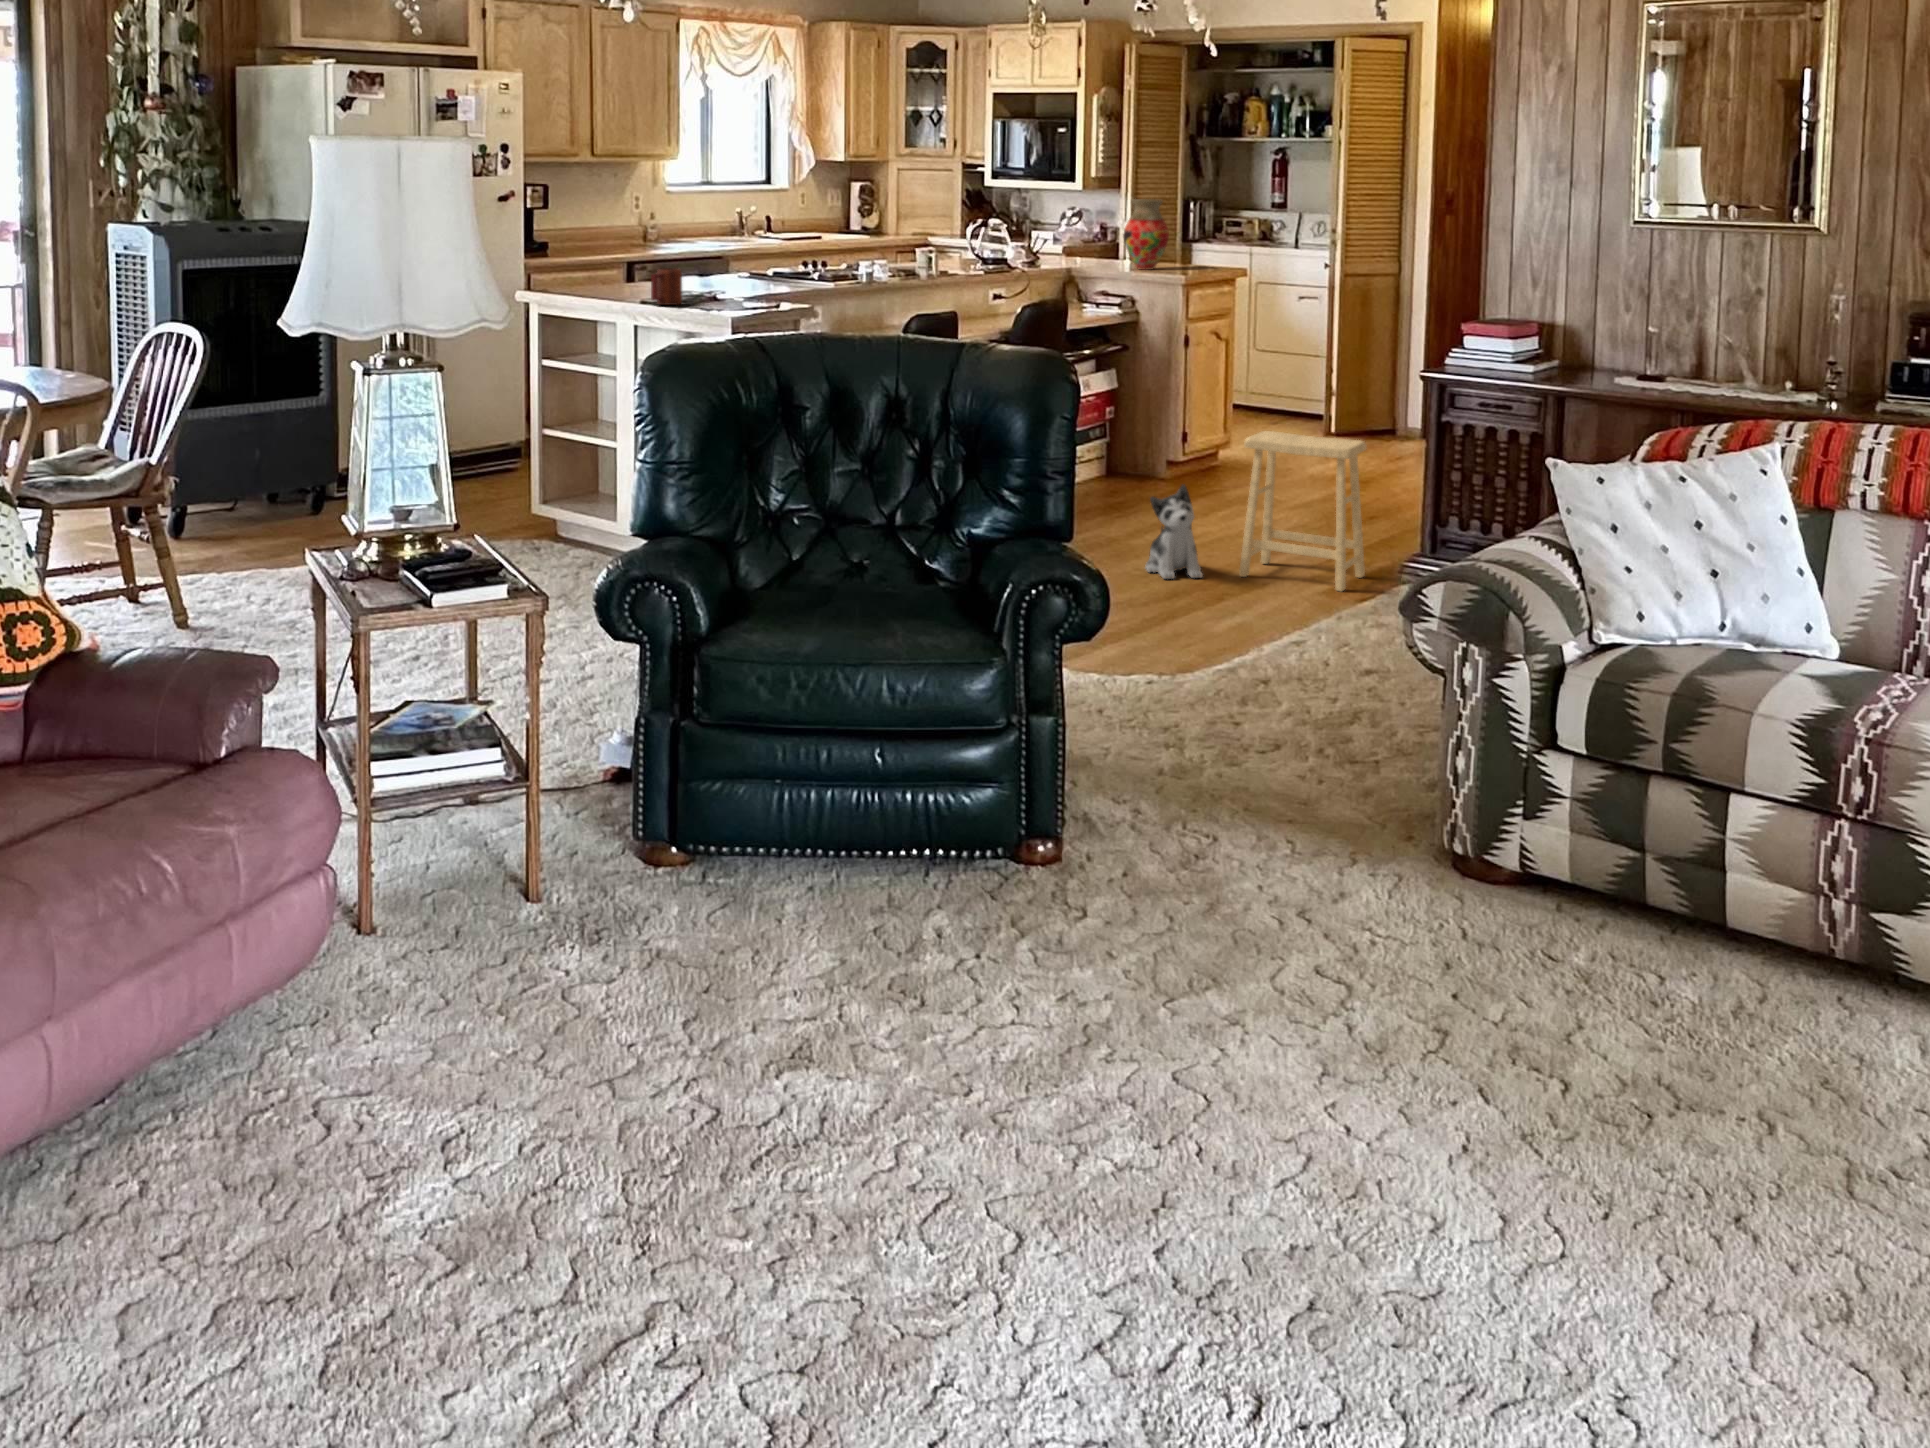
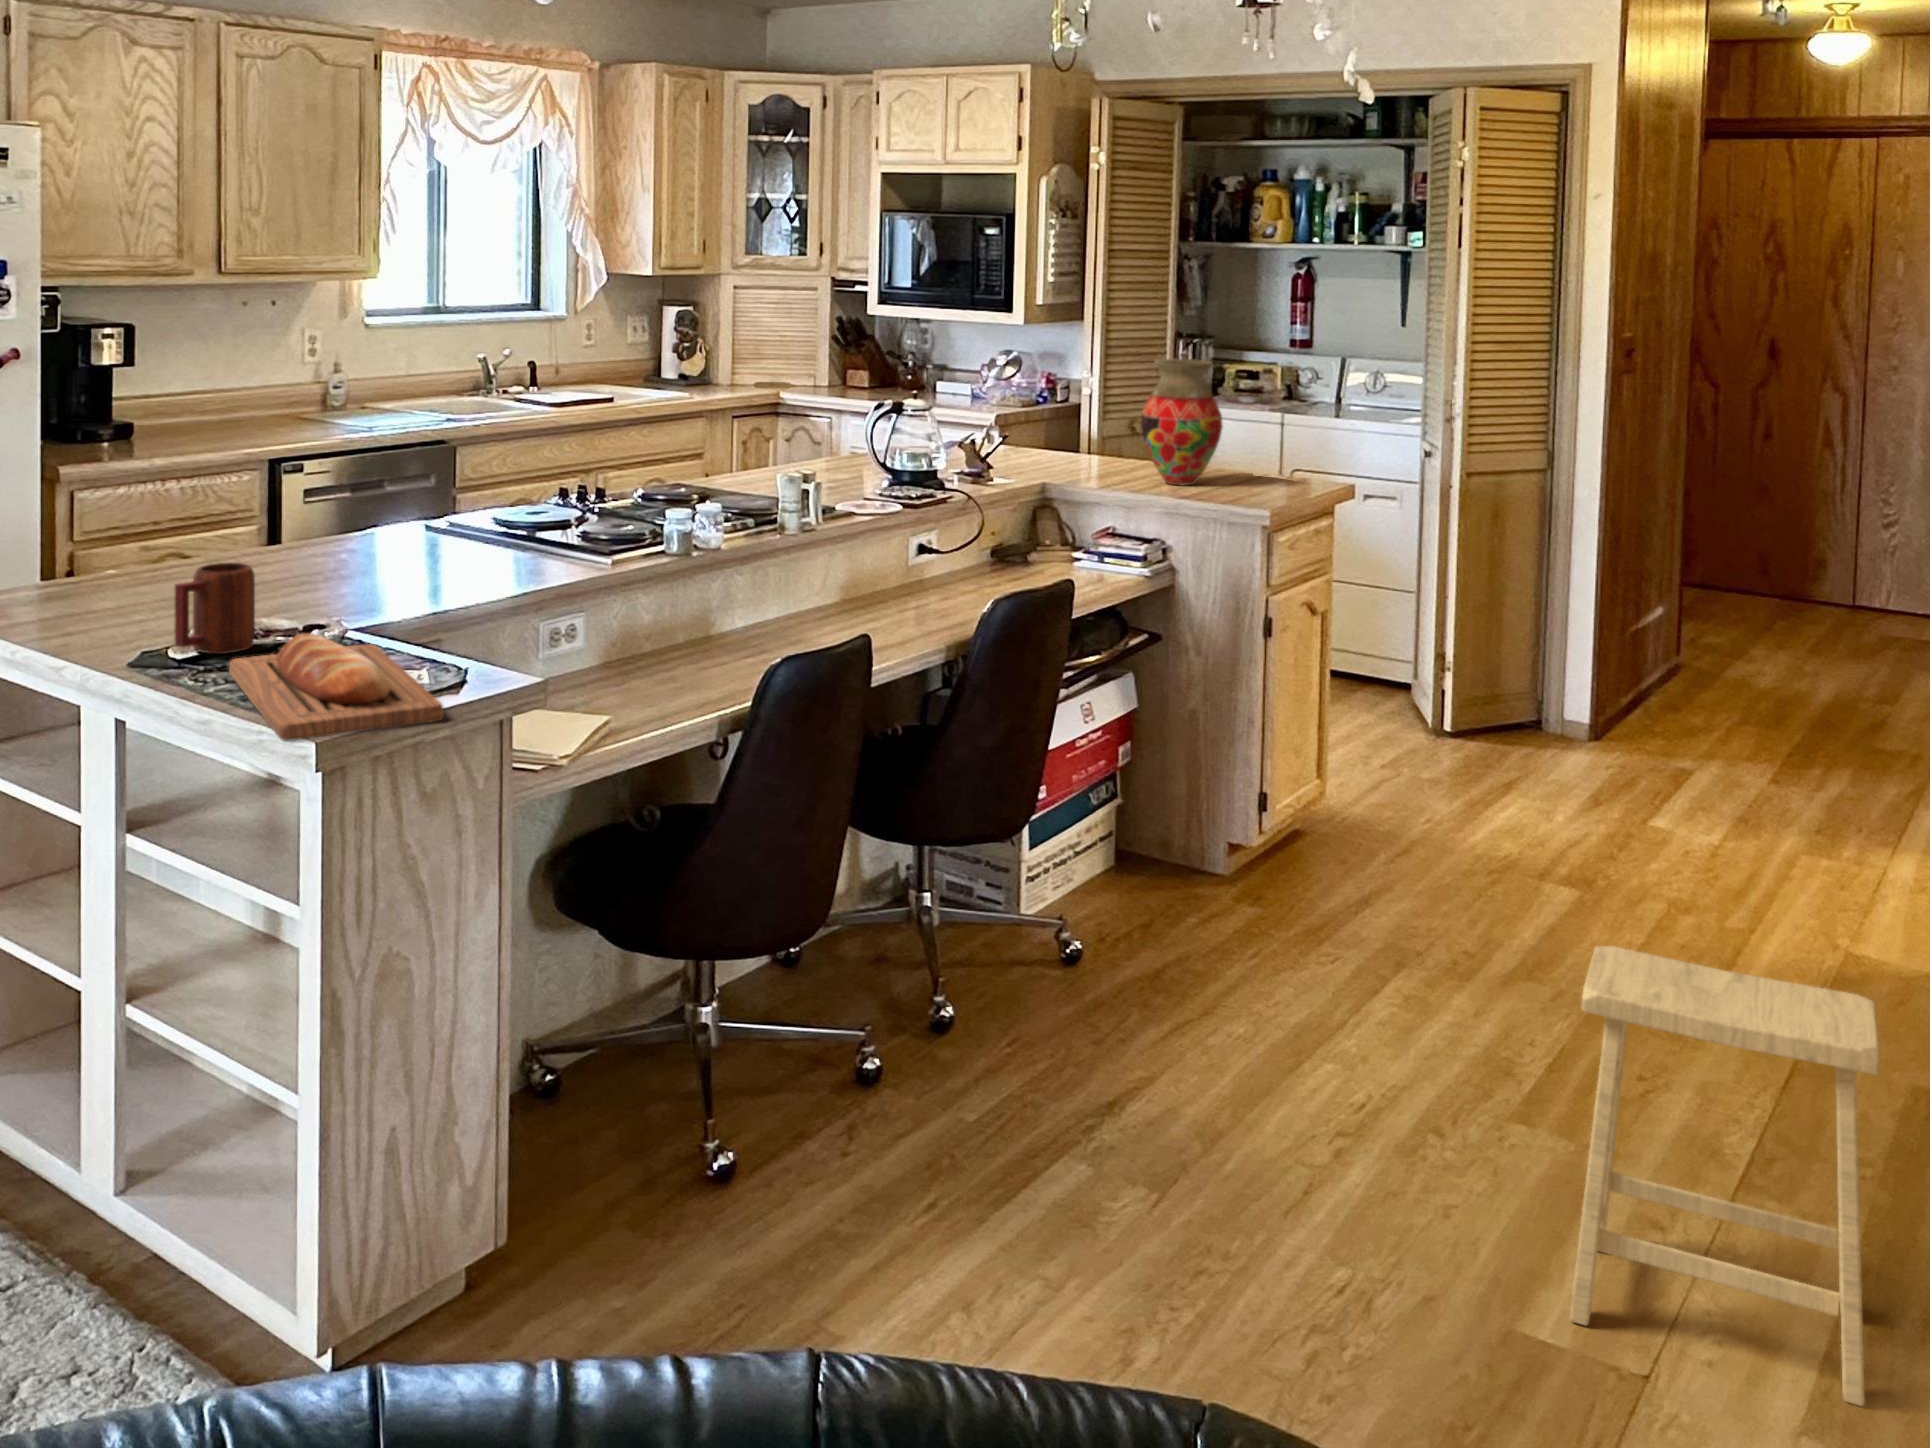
bread loaf: none [679,290,773,319] -> present [229,634,444,741]
plush toy: present [1146,484,1203,579] -> none [1335,1097,1490,1347]

